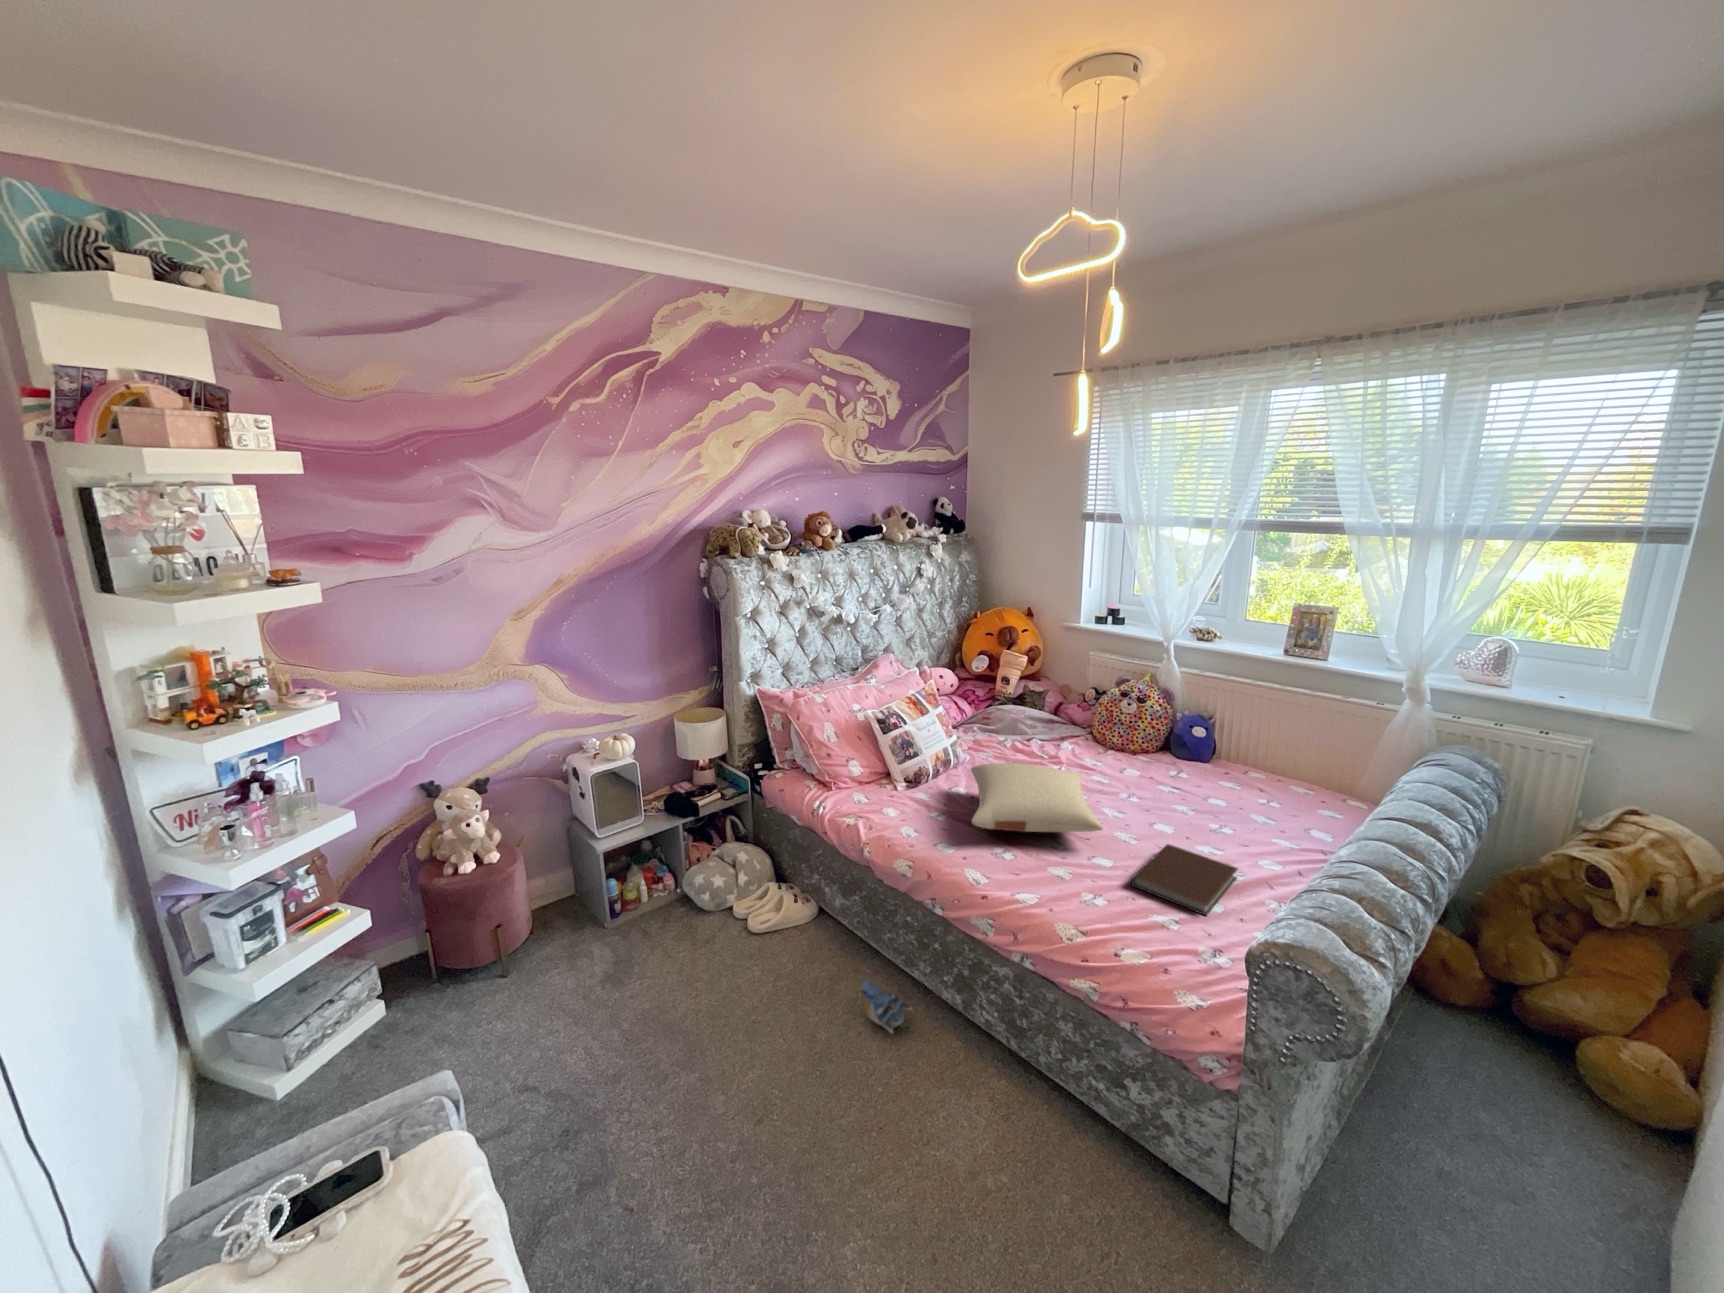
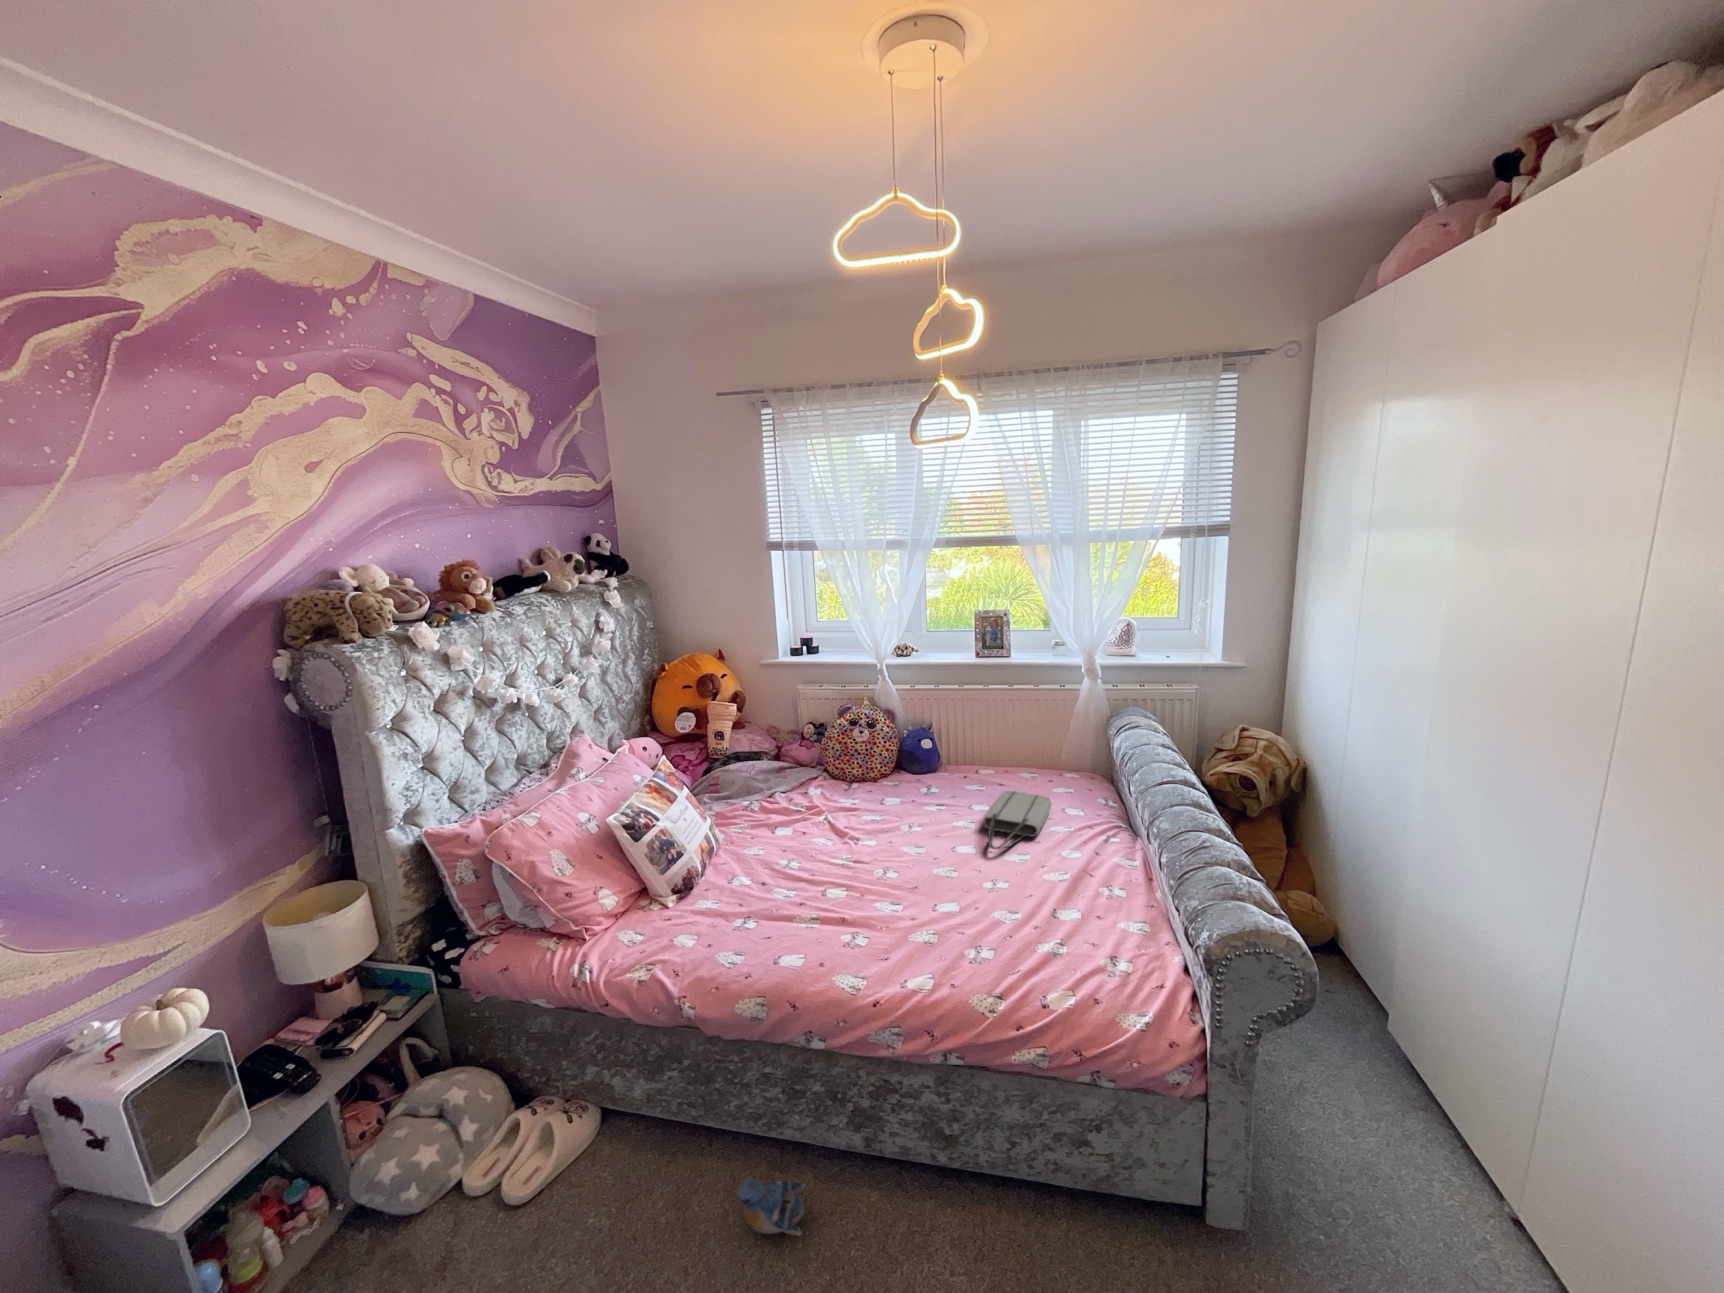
pillow: present [971,763,1103,832] -> none [758,818,940,920]
tote bag: none [1185,795,1298,841] -> present [984,791,1051,849]
notebook: present [1131,844,1238,916] -> none [988,864,1072,926]

